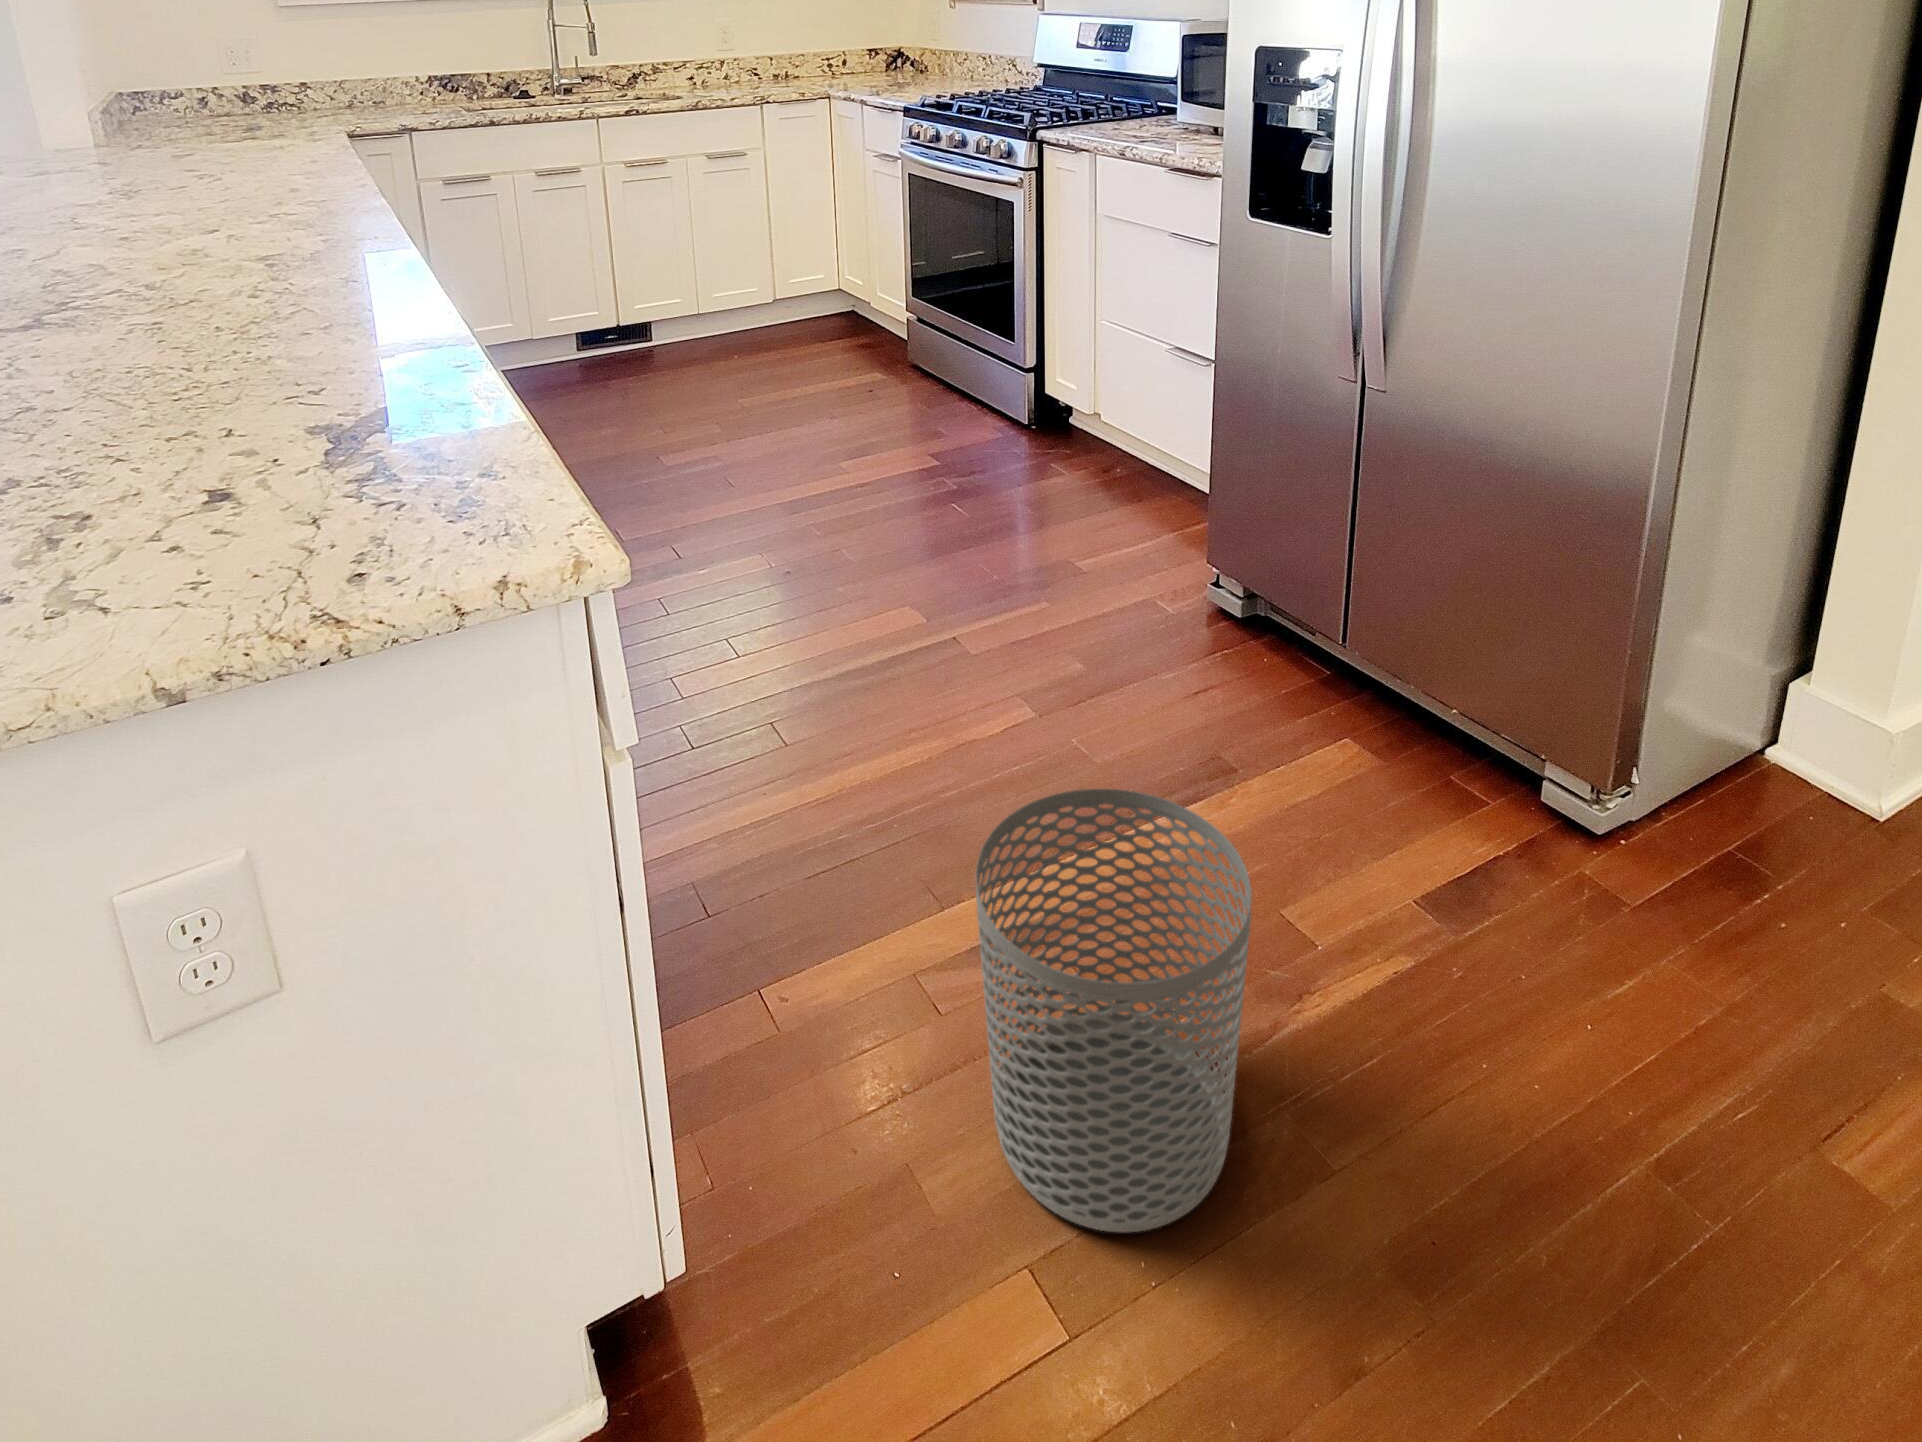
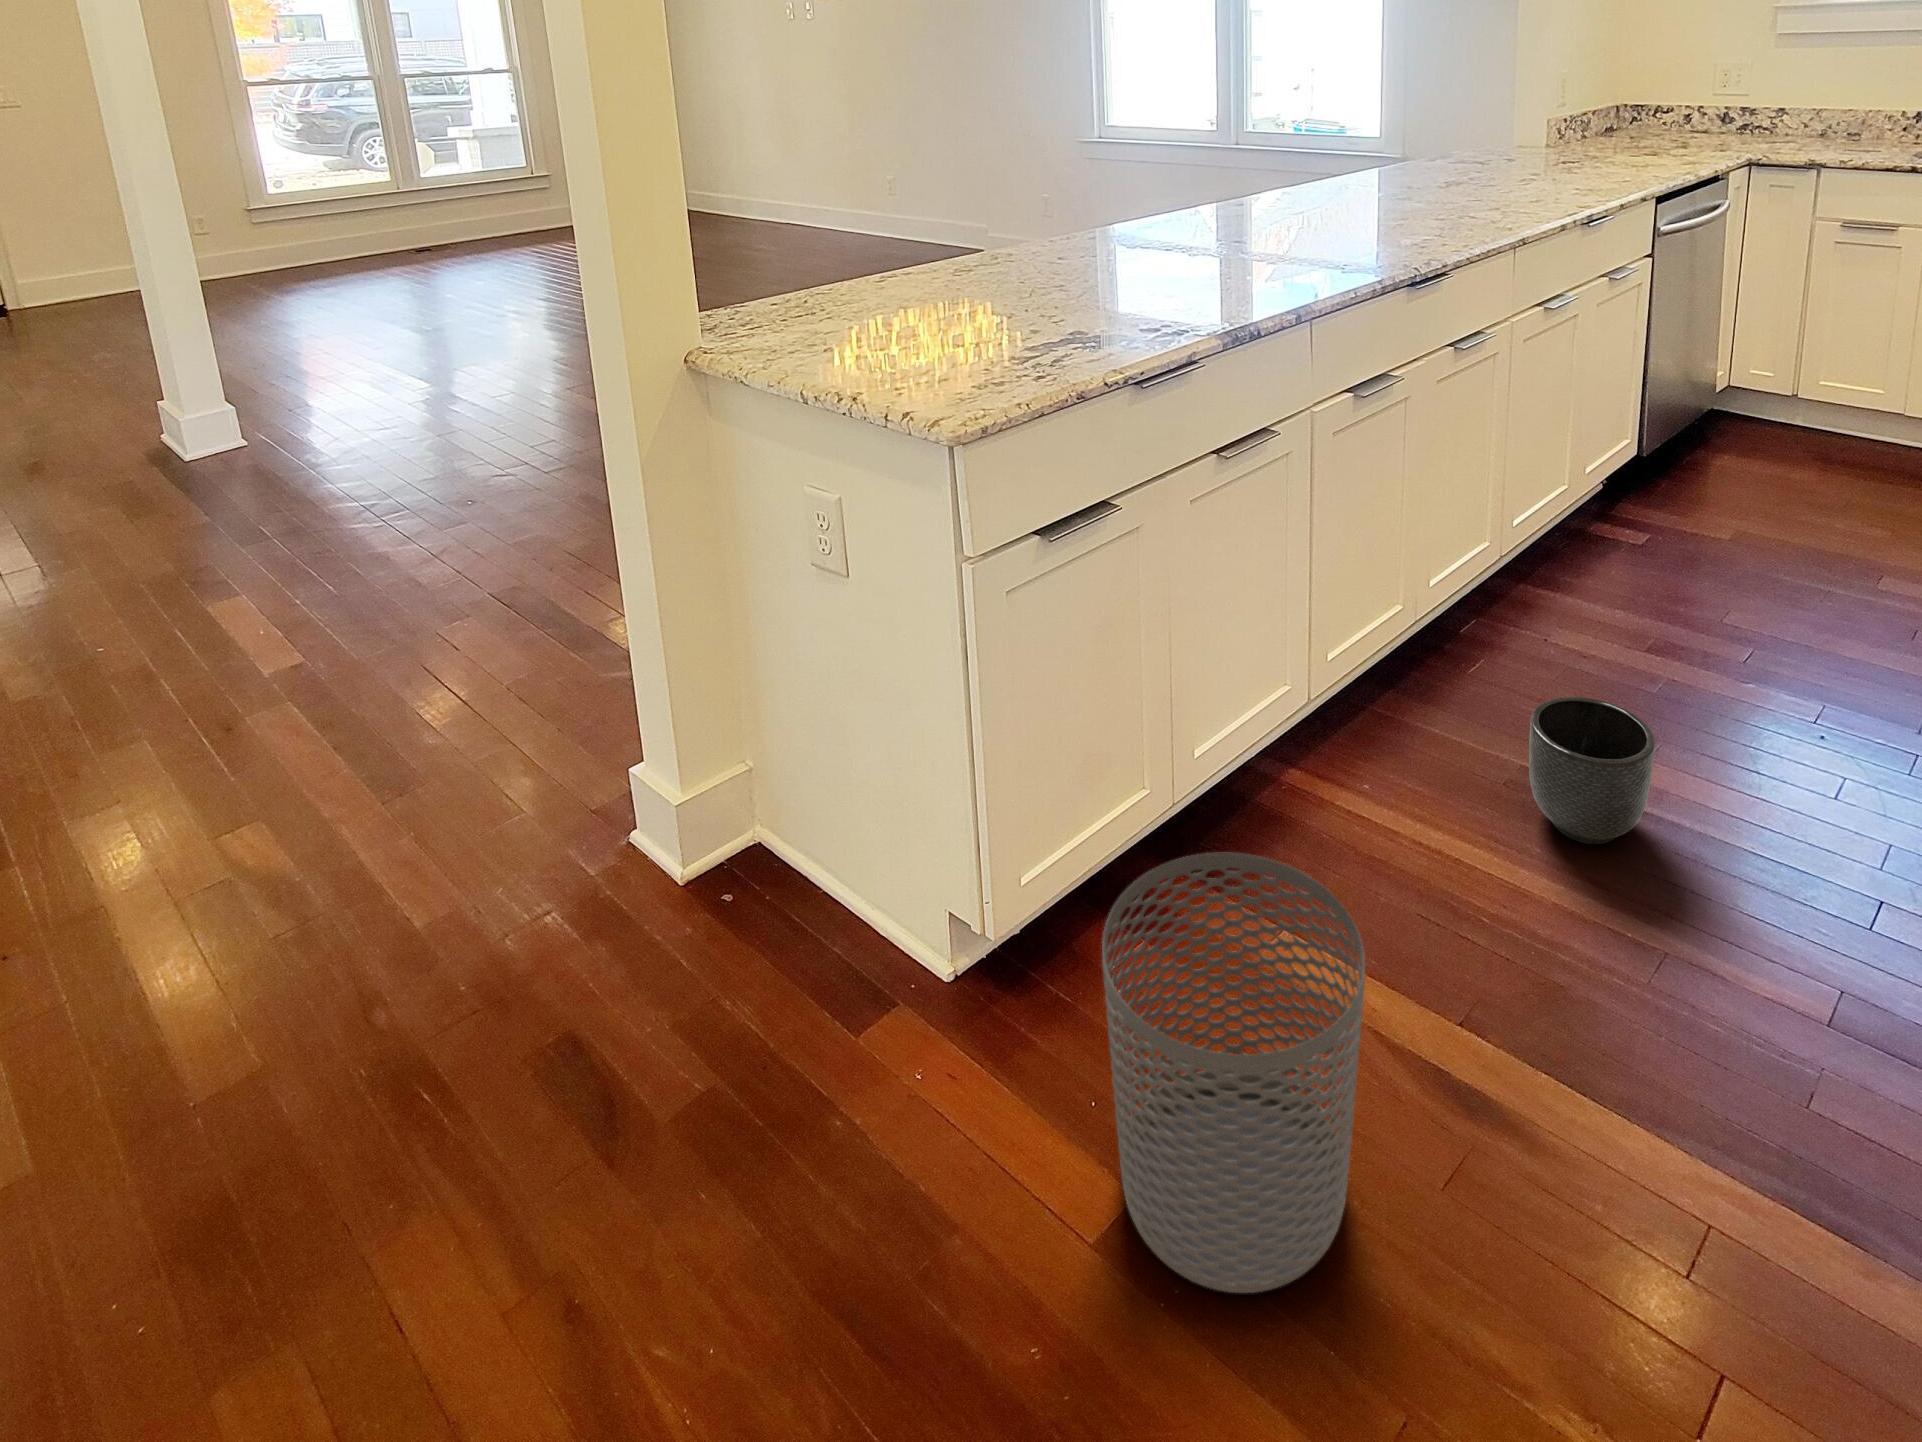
planter: none [758,602,868,738] -> present [1529,697,1655,844]

